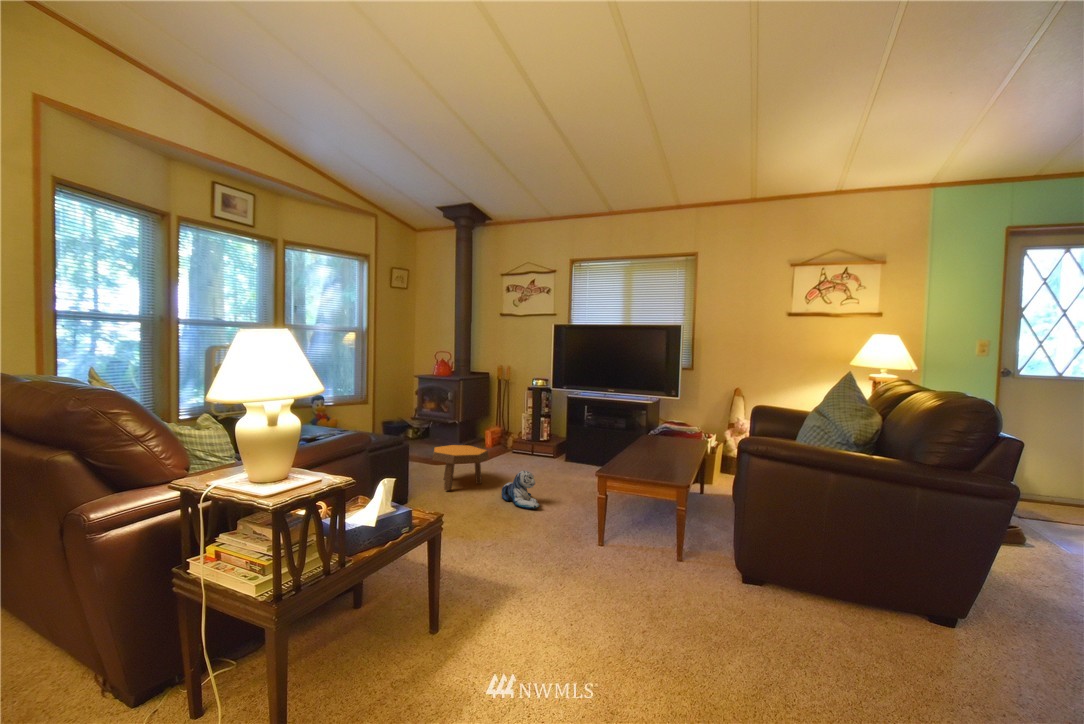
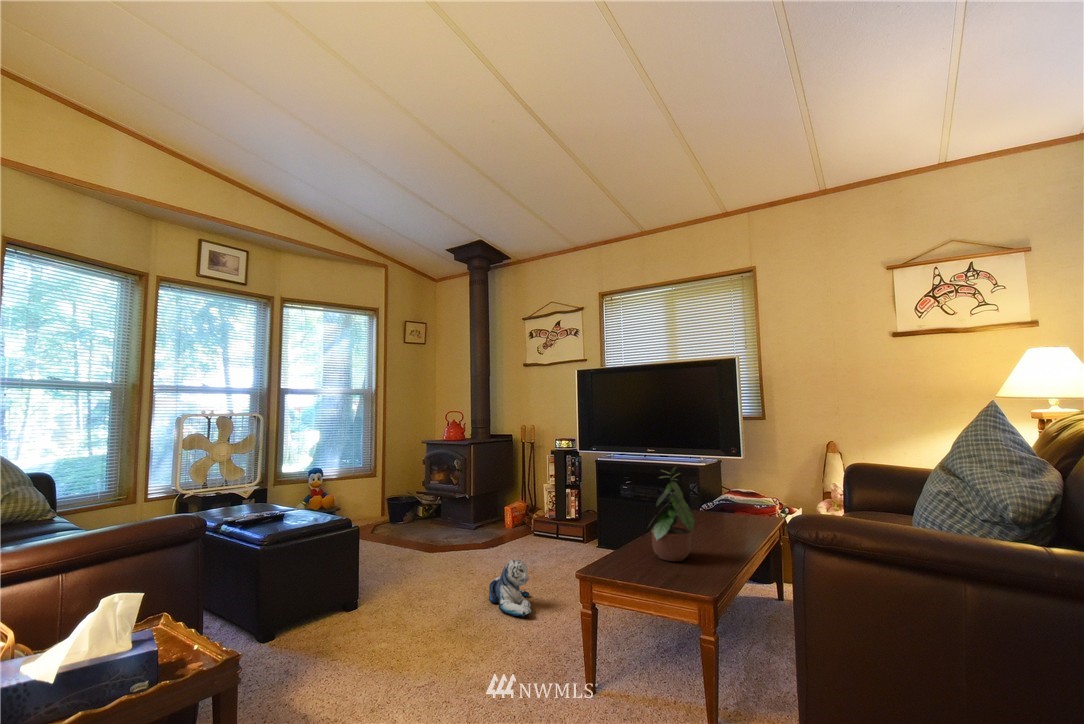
potted plant: none [634,407,672,468] -> present [651,467,695,561]
footstool: present [433,445,489,490] -> none [409,524,484,585]

